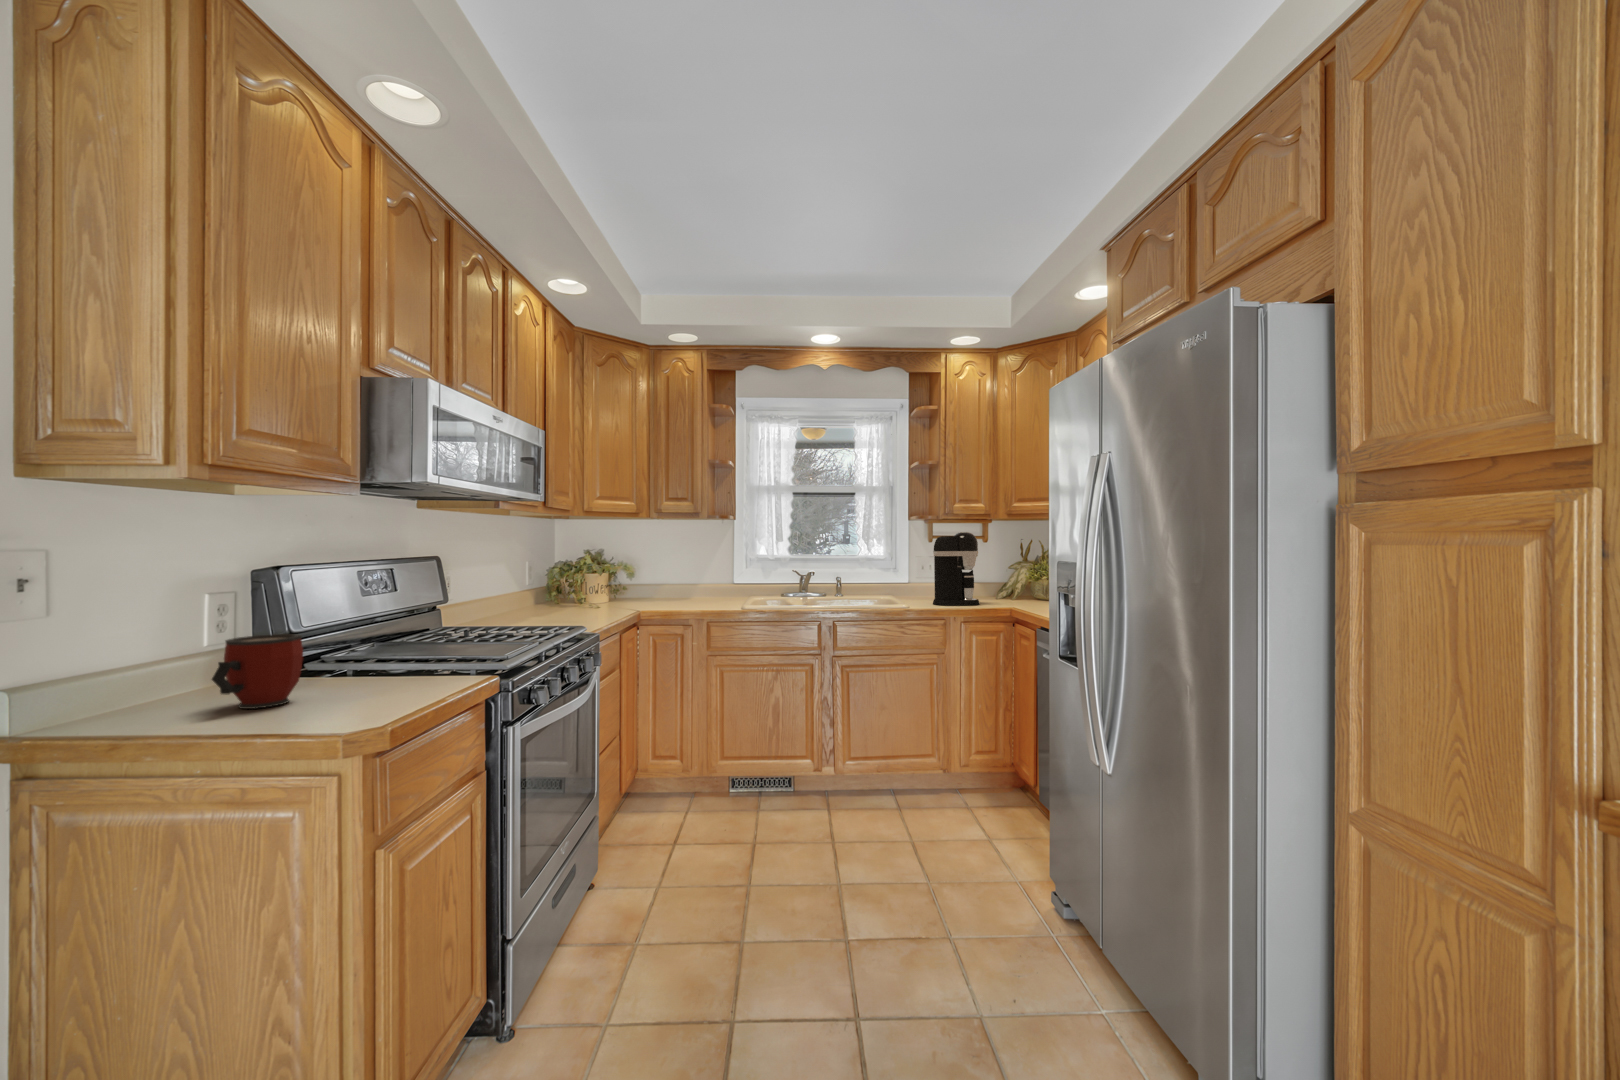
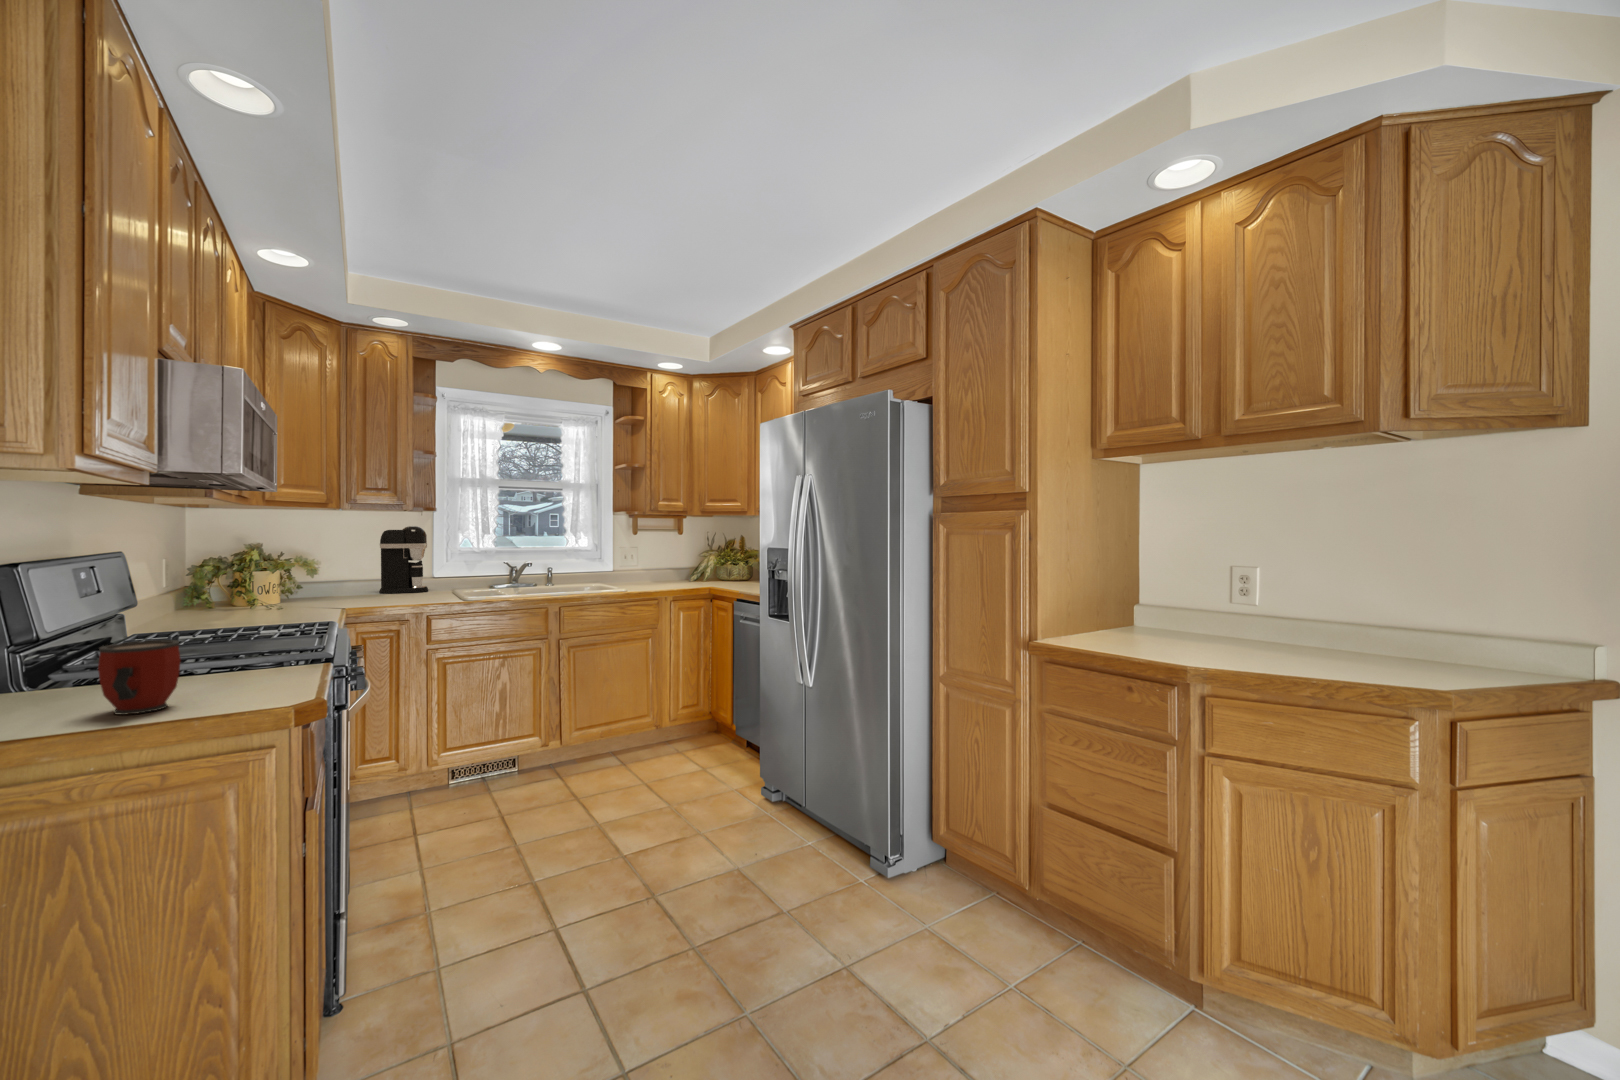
coffee maker: present [933,532,979,605] -> present [379,526,428,593]

